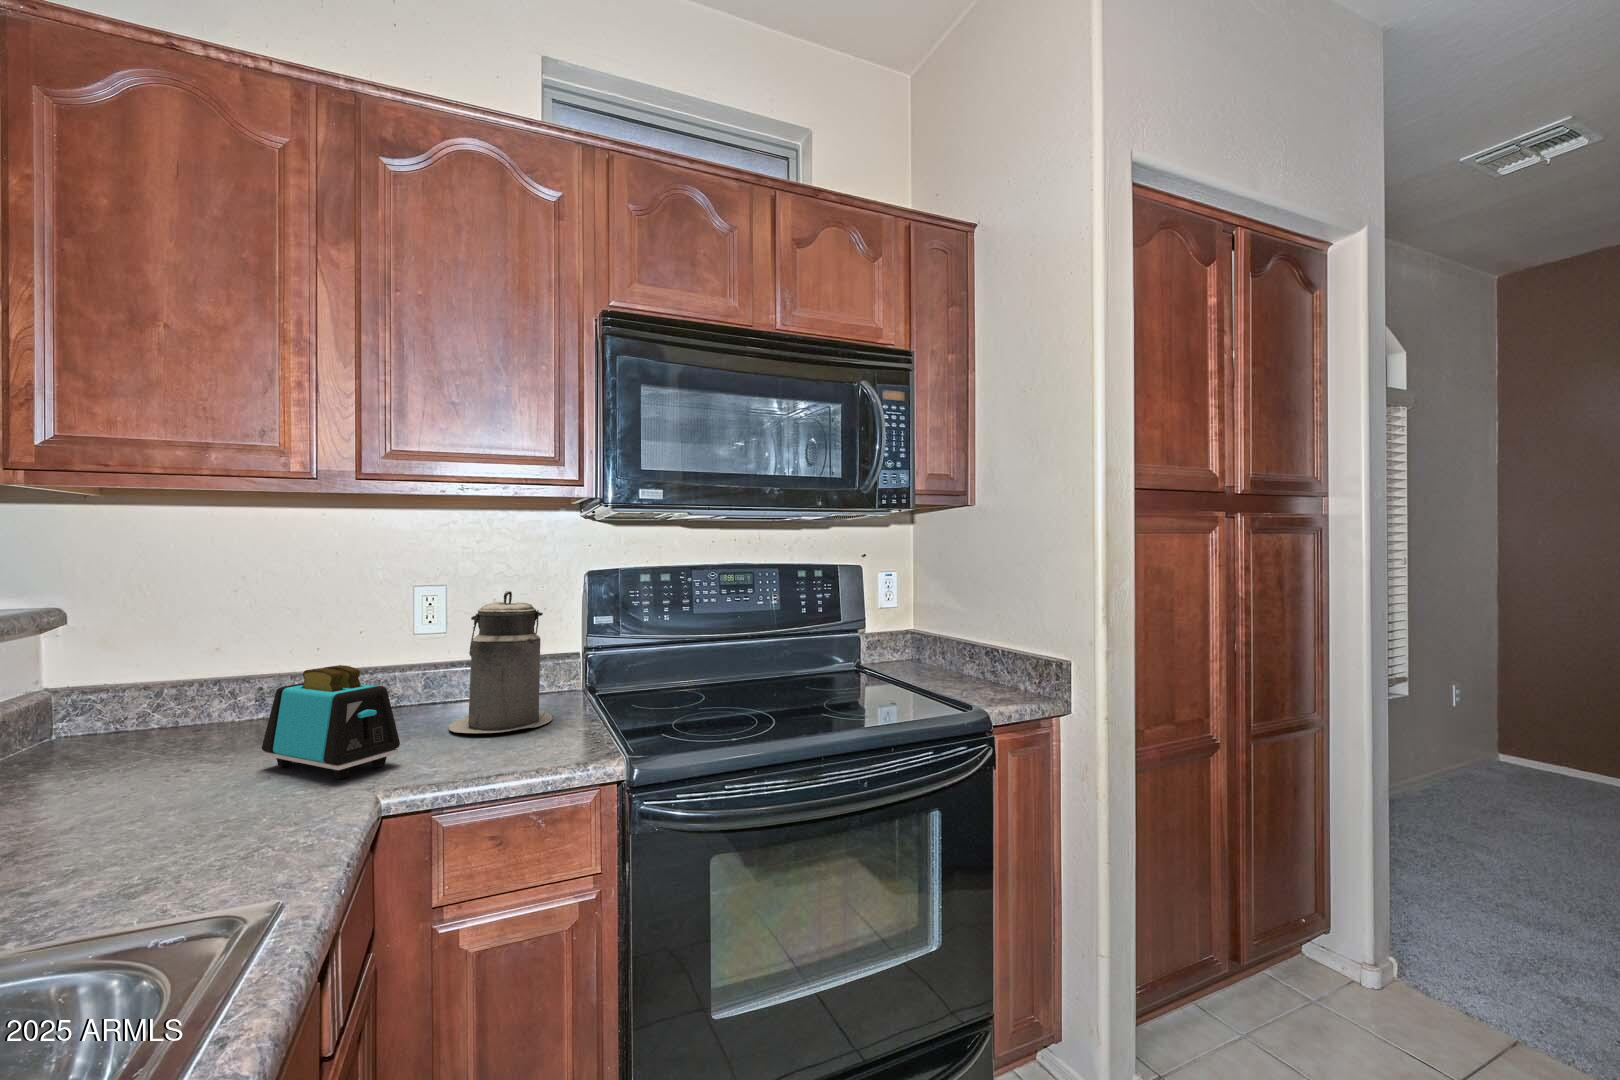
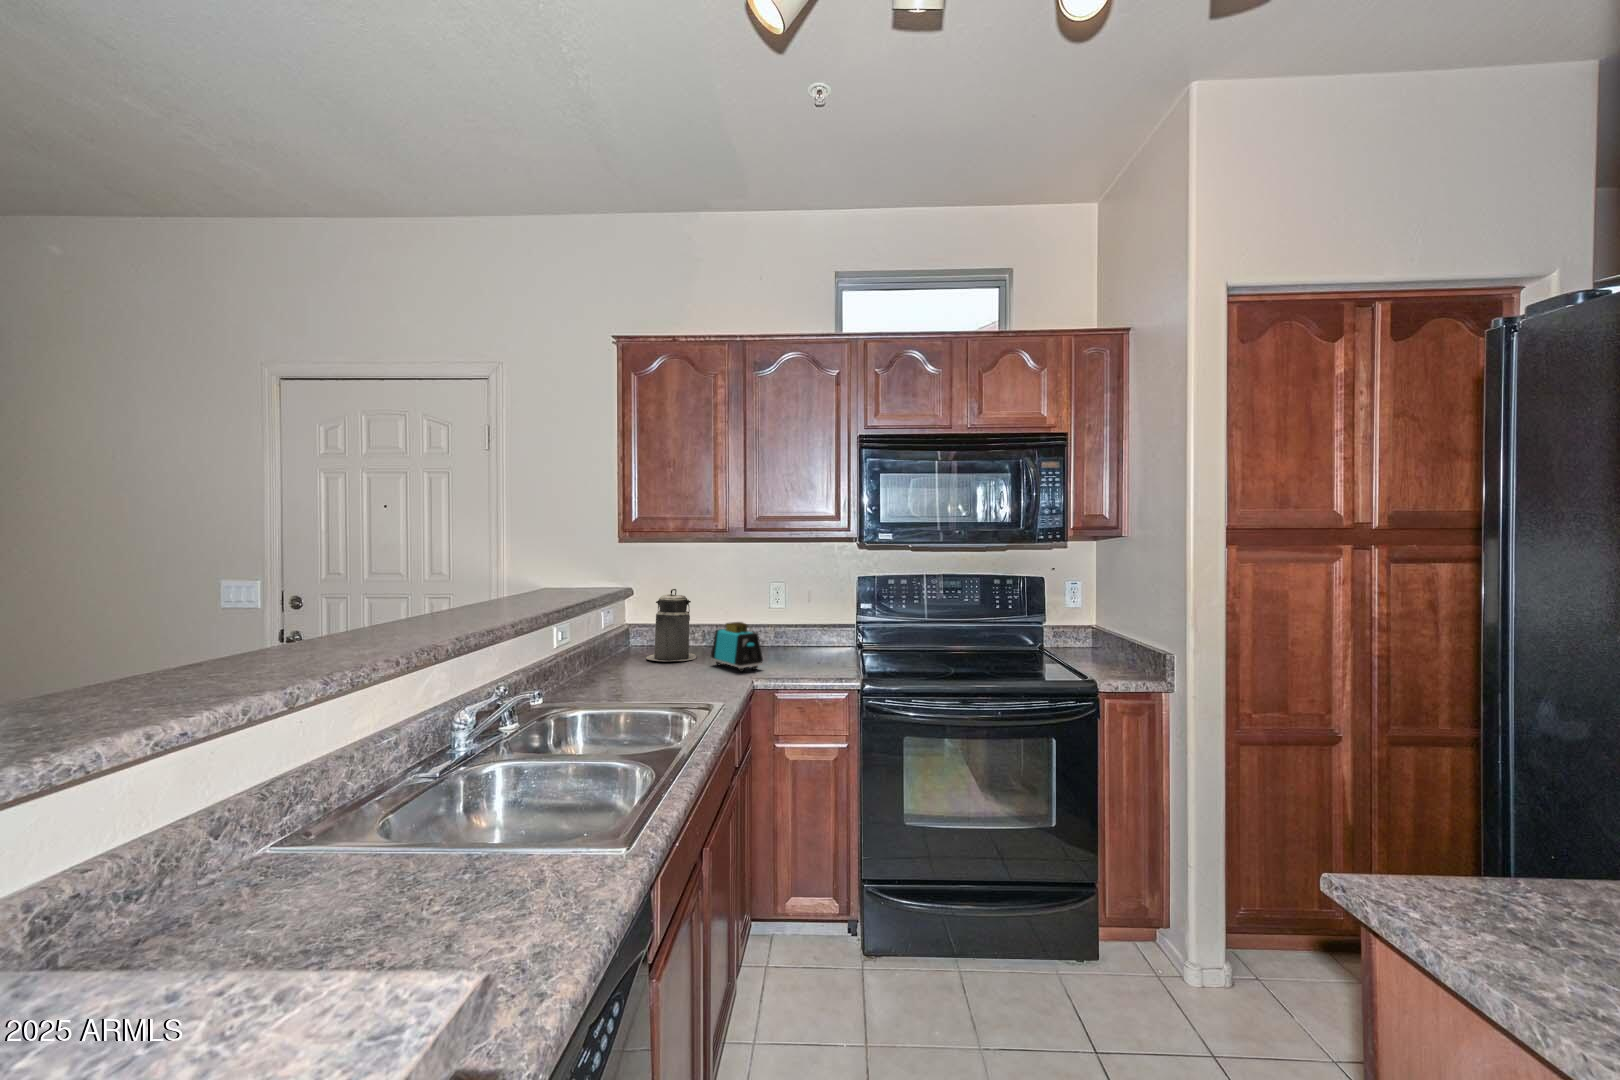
canister: present [449,591,552,733] -> present [646,589,696,661]

